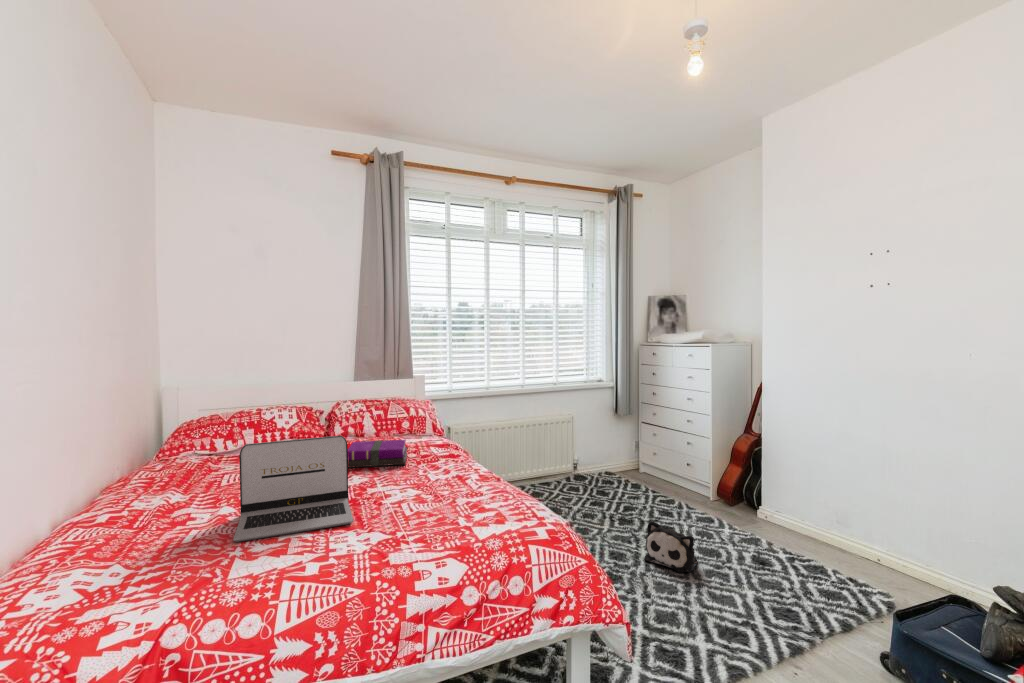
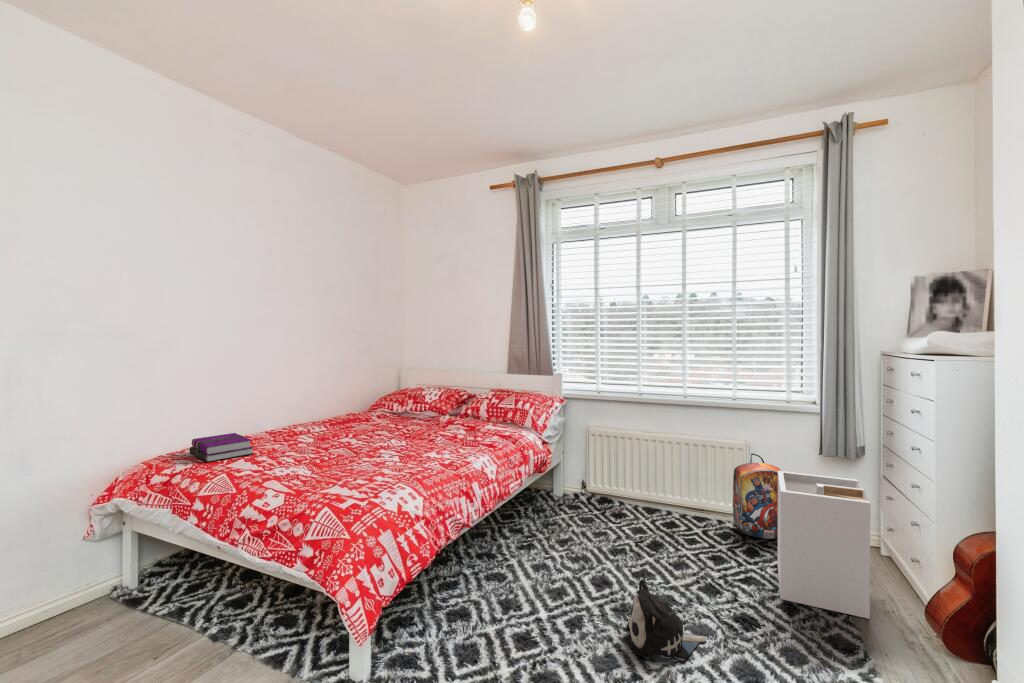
backpack: none [574,423,612,484] -> present [732,453,781,539]
laundry hamper: none [630,424,701,511] -> present [778,471,871,619]
laptop: present [233,436,353,542] -> none [265,403,347,462]
notebook: present [347,440,407,468] -> present [189,433,254,462]

